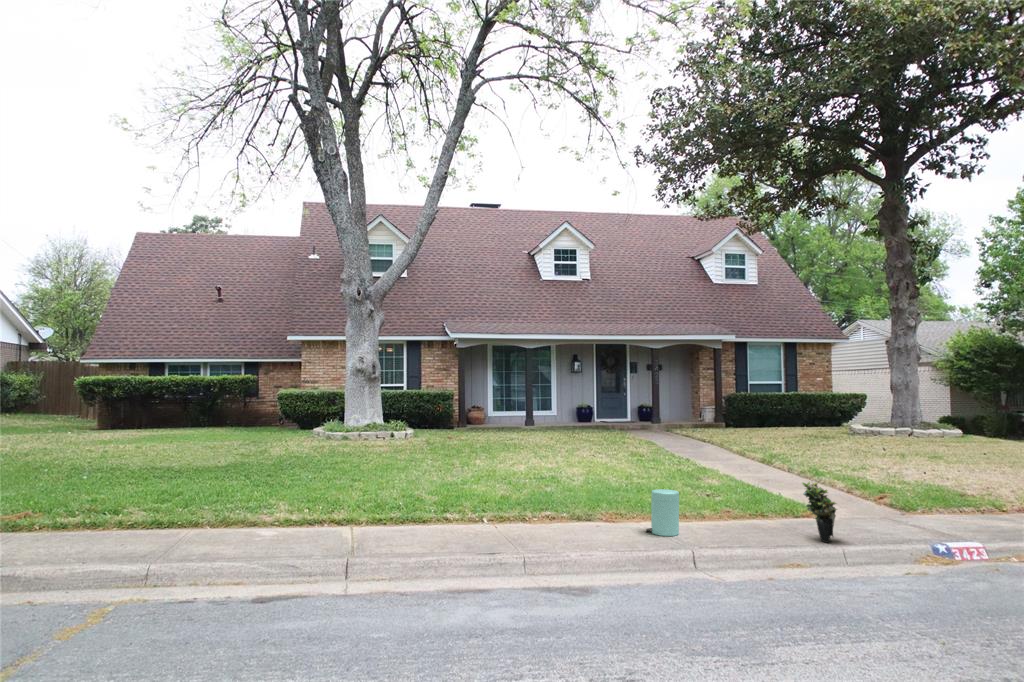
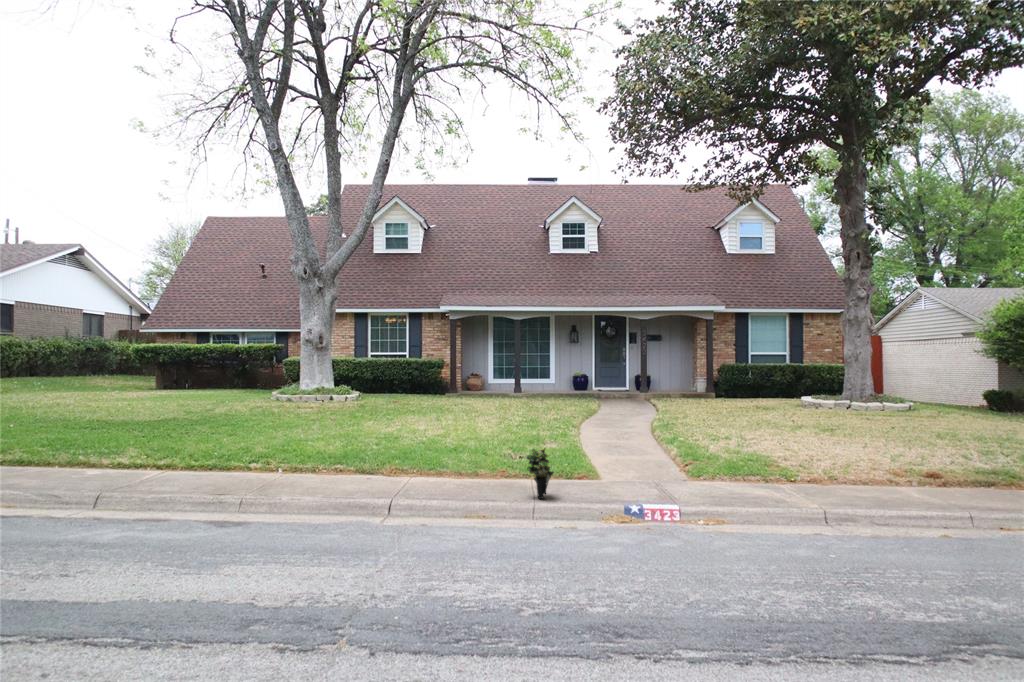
trash can: present [646,489,679,536] -> none [407,450,433,488]

